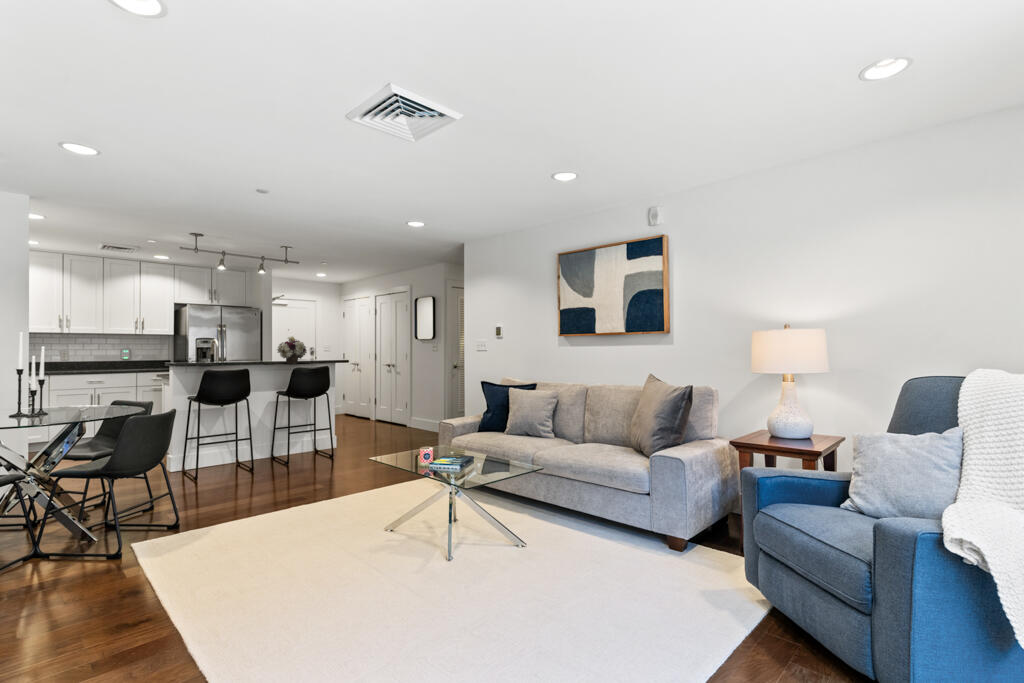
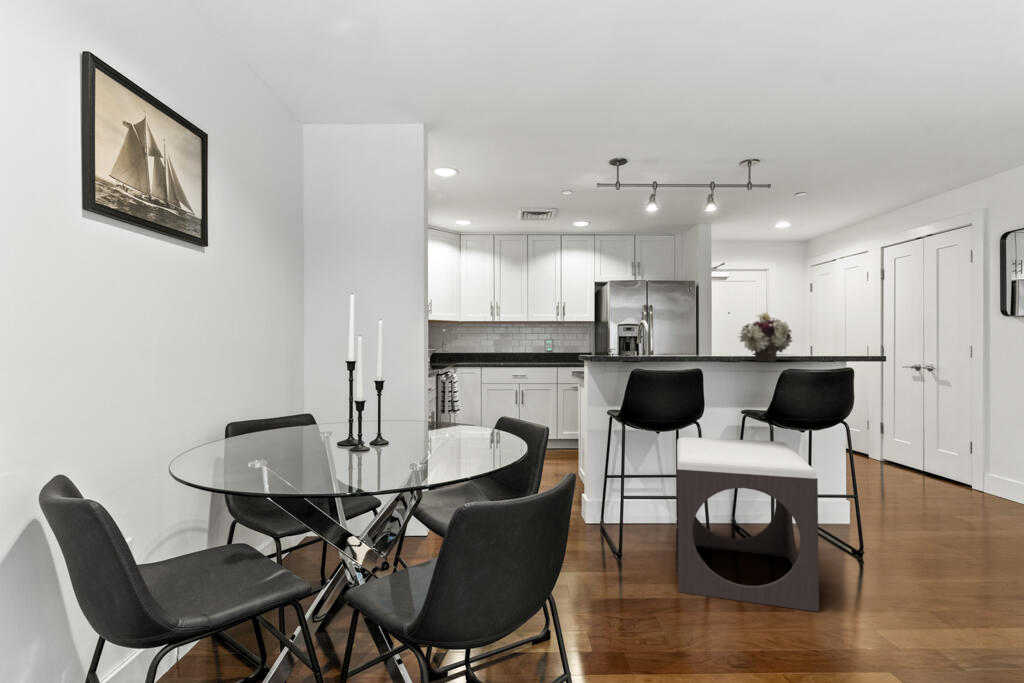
footstool: none [232,404,300,481] -> present [677,437,819,612]

